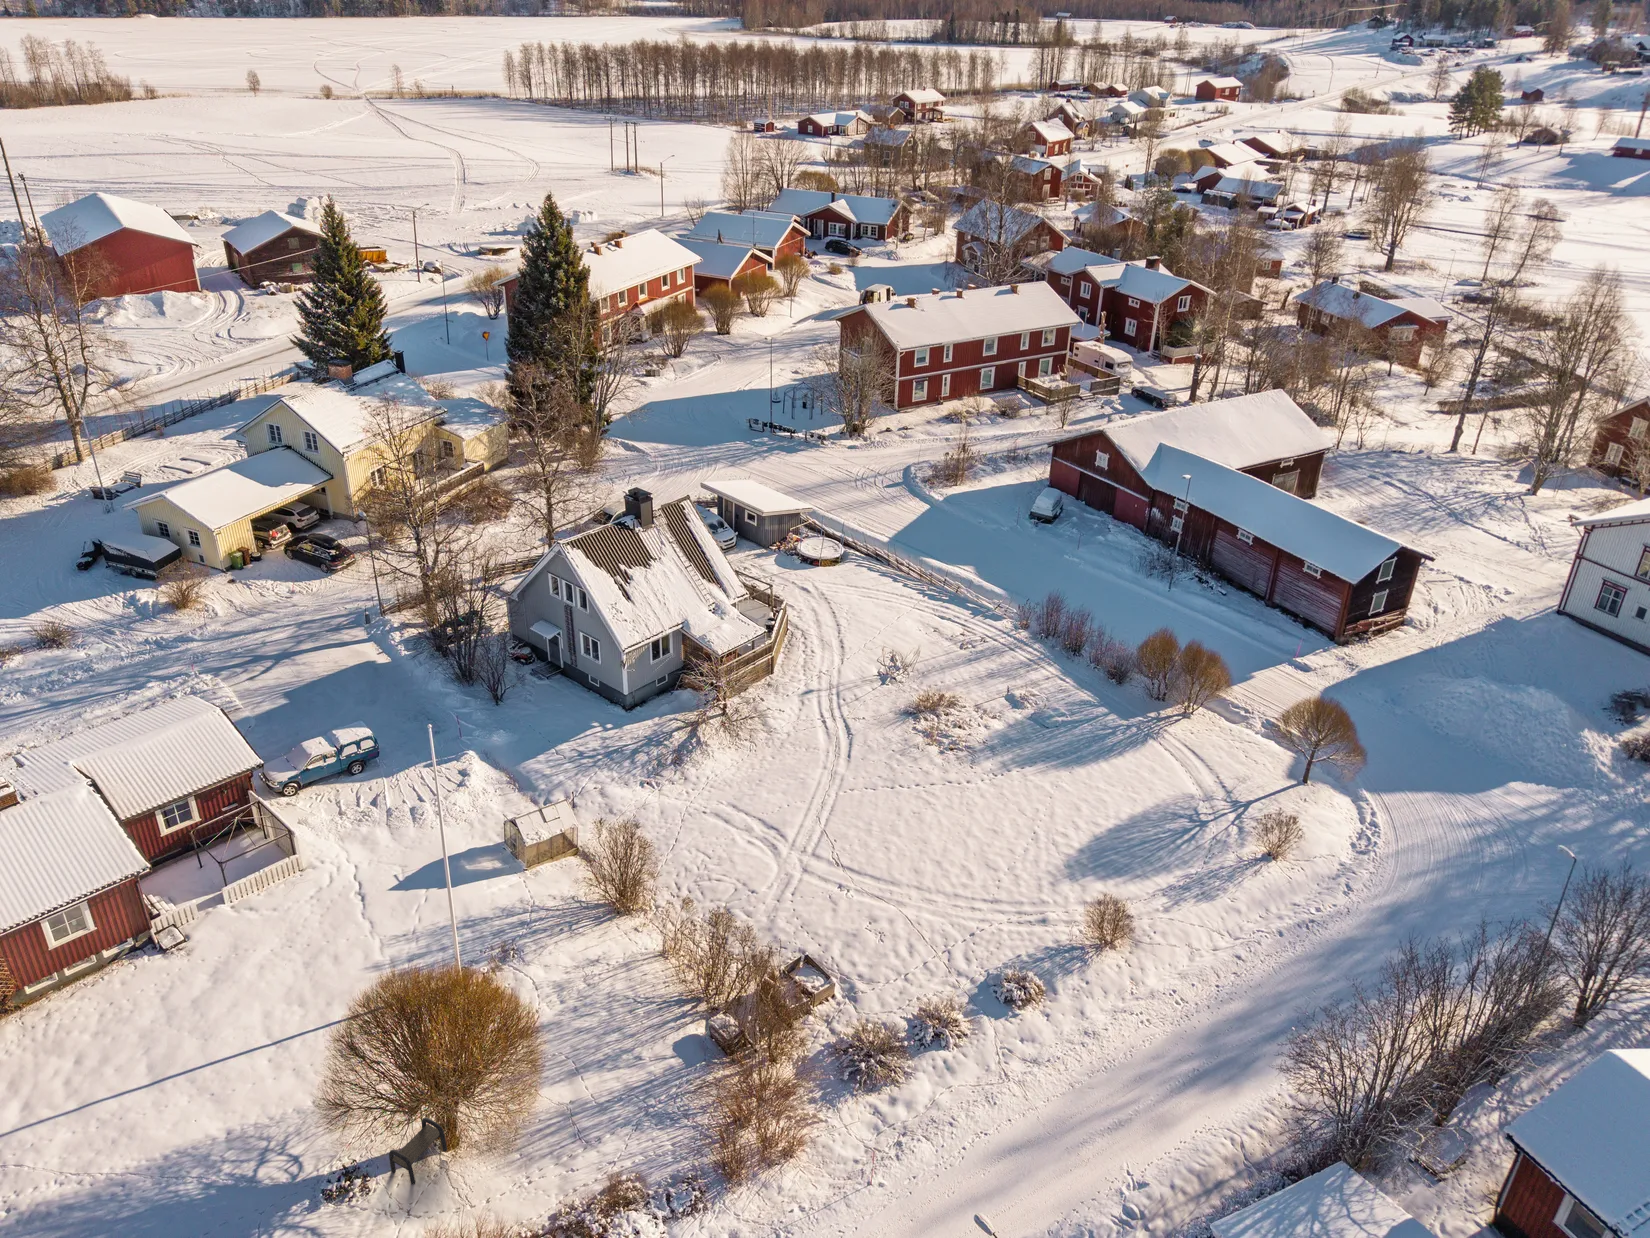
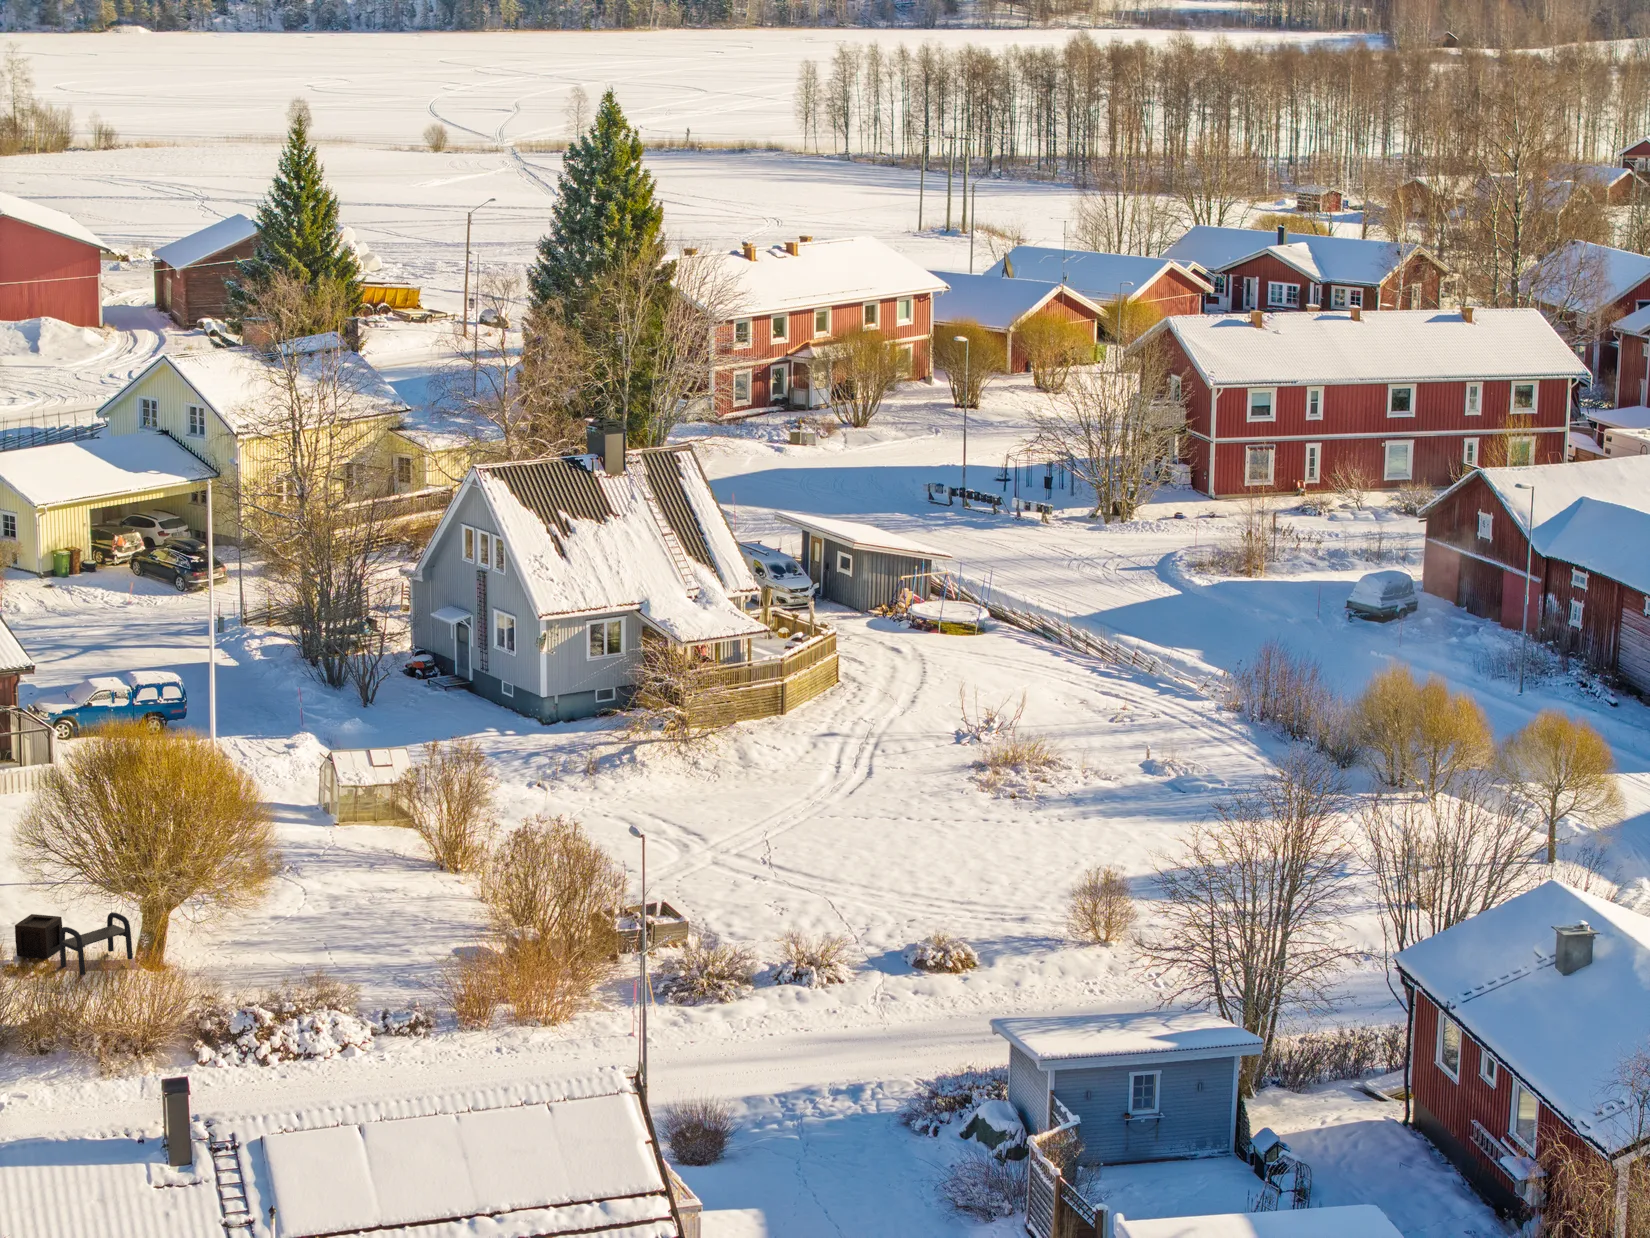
wooden crate: none [347,1121,385,1161] -> present [15,914,62,959]

